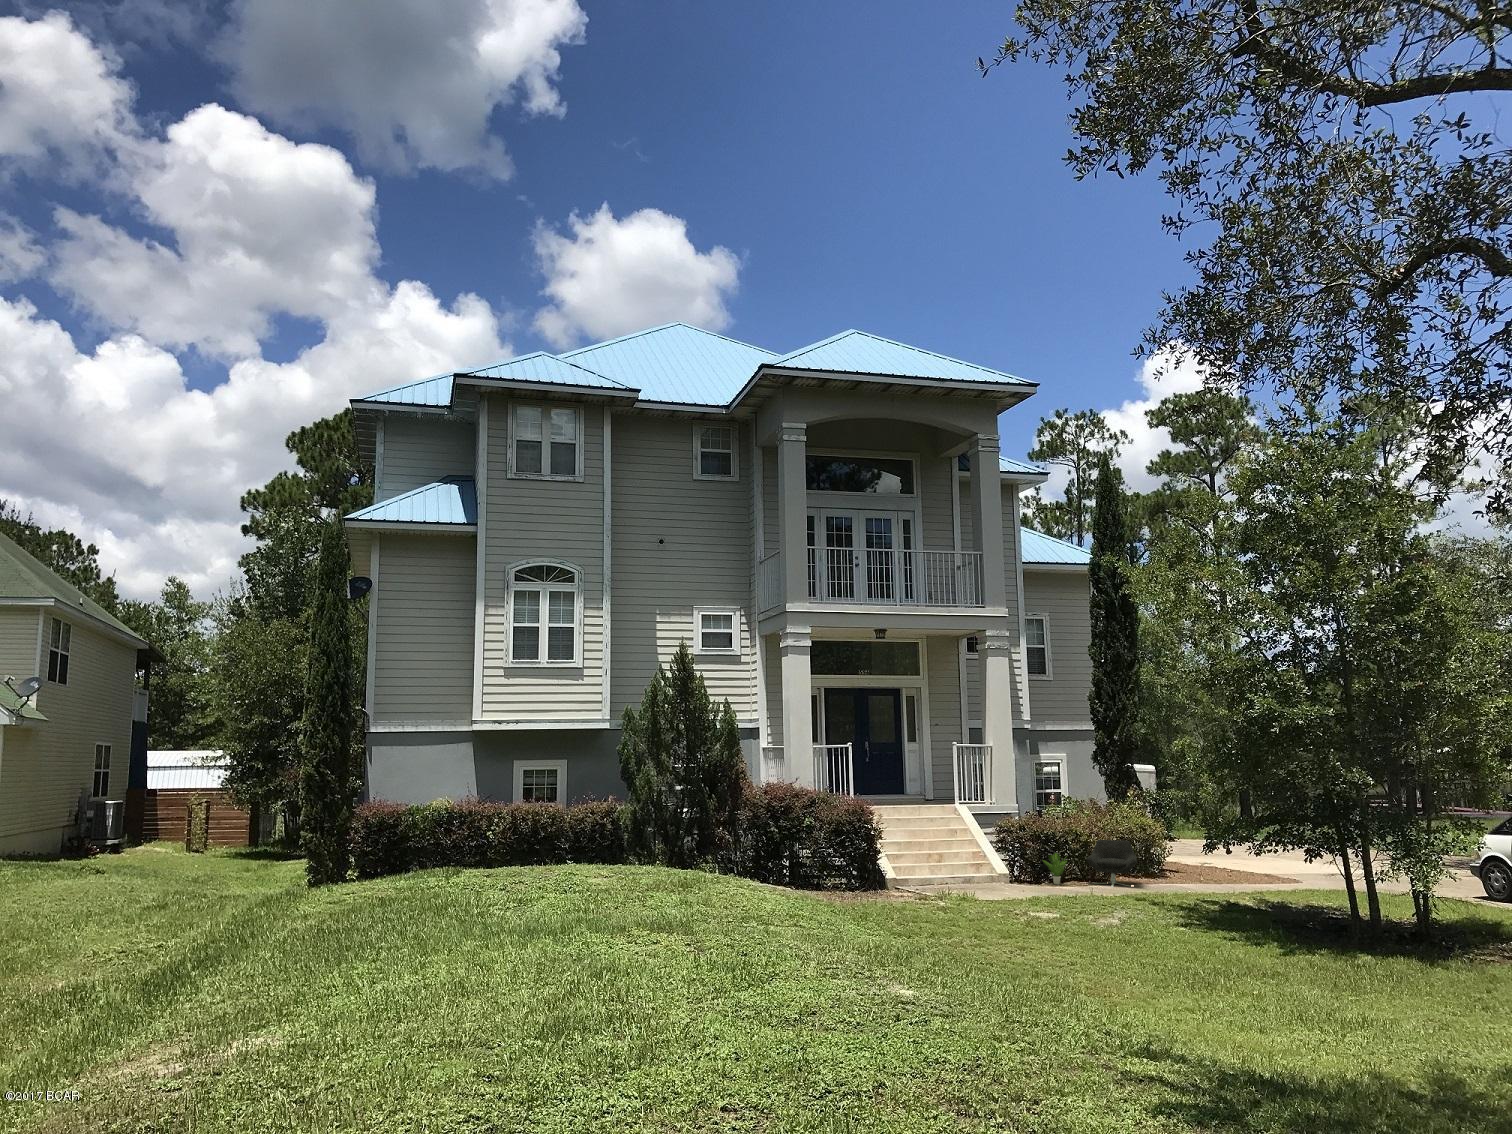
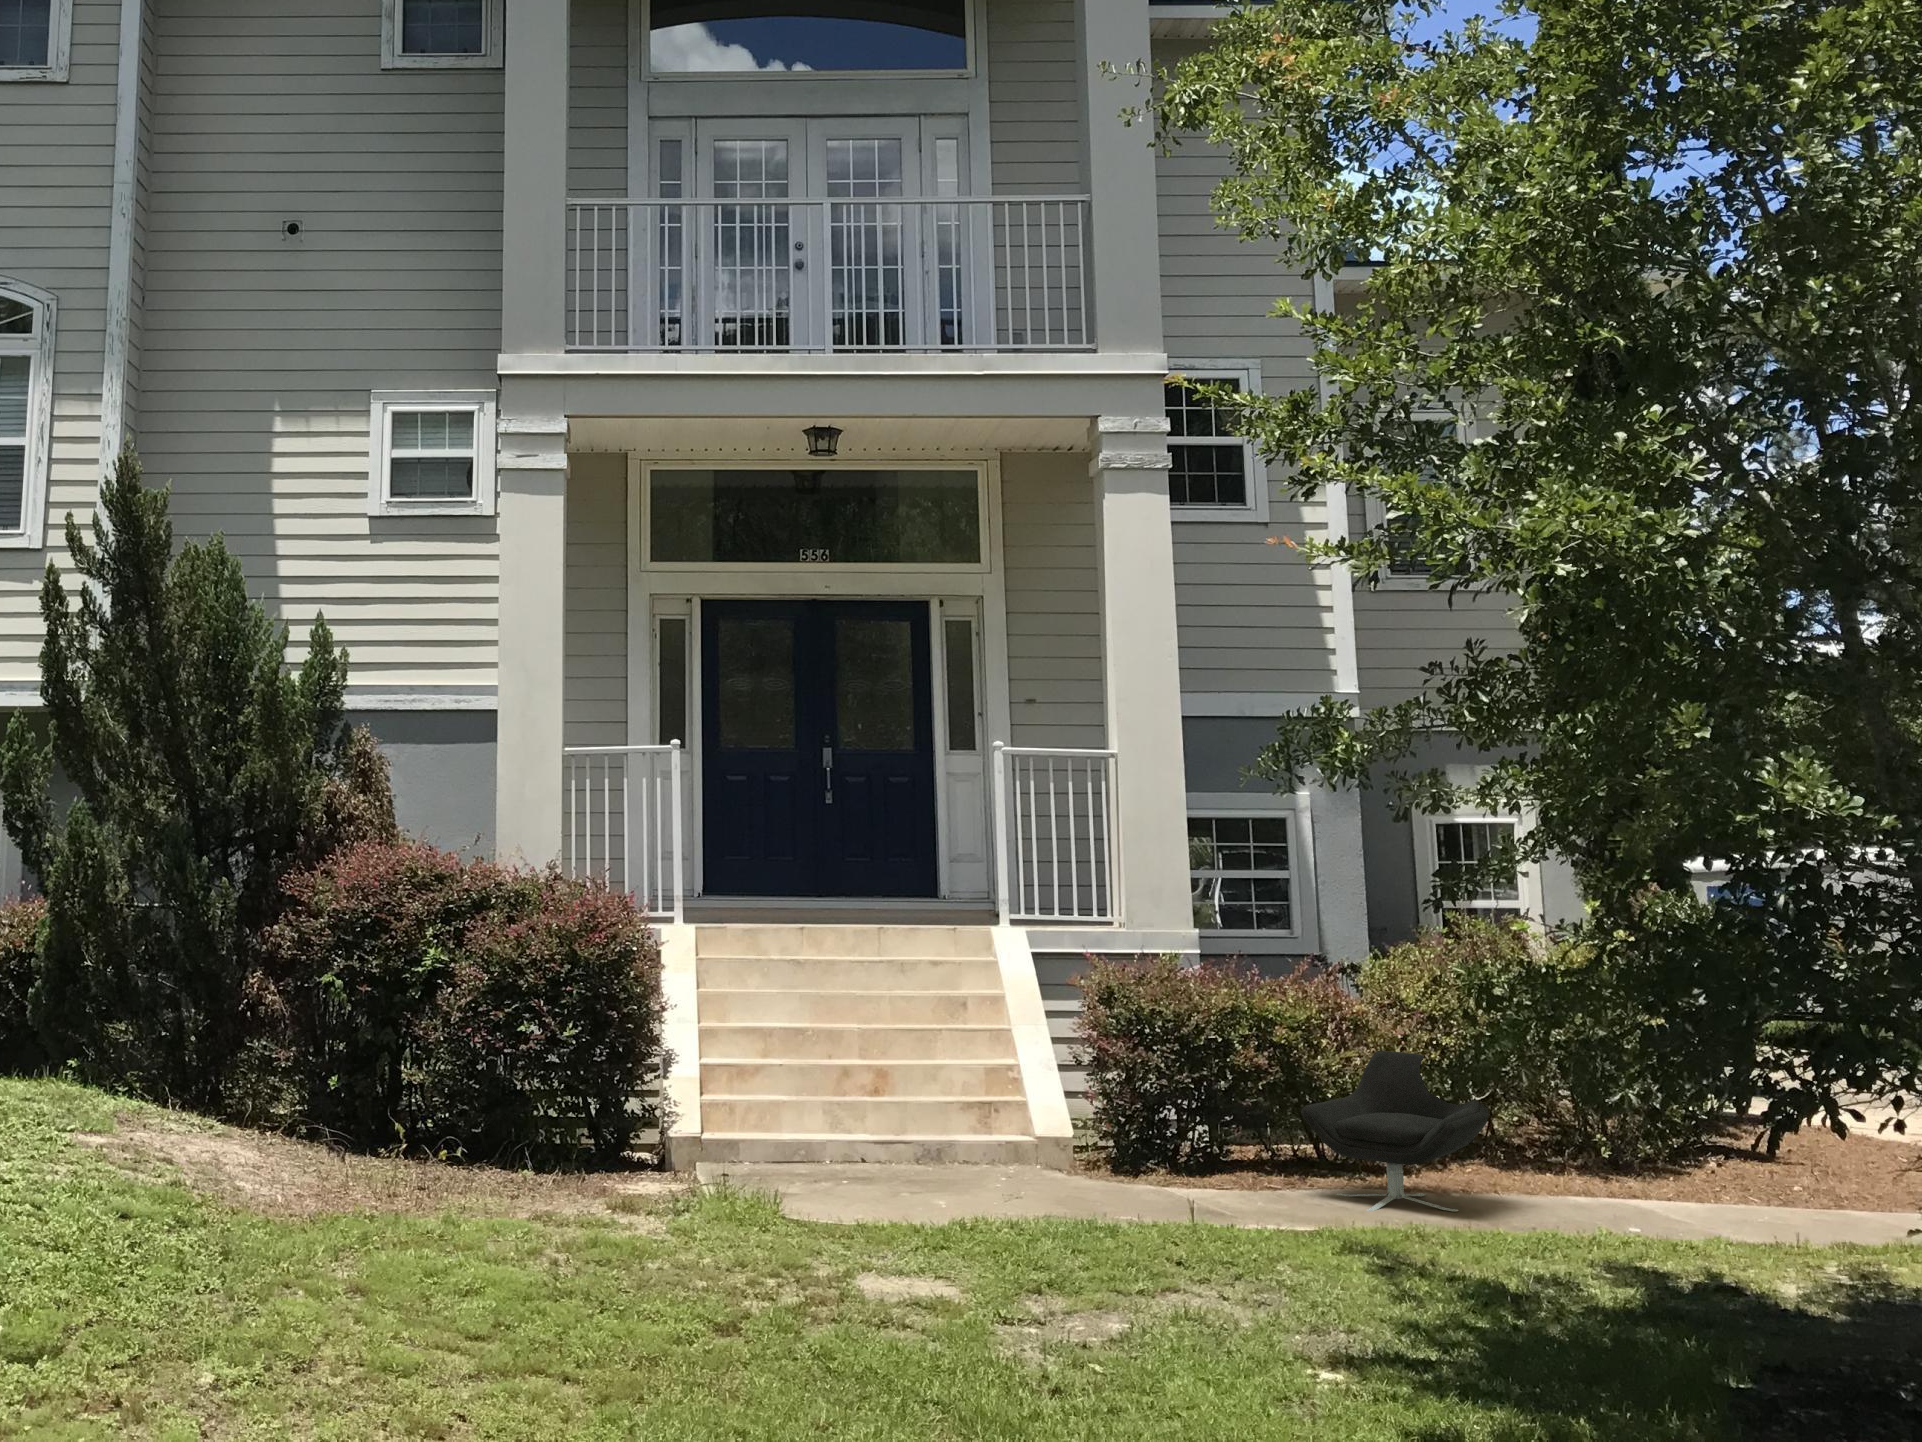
potted plant: present [1044,855,1066,884] -> none [1146,1083,1238,1189]

